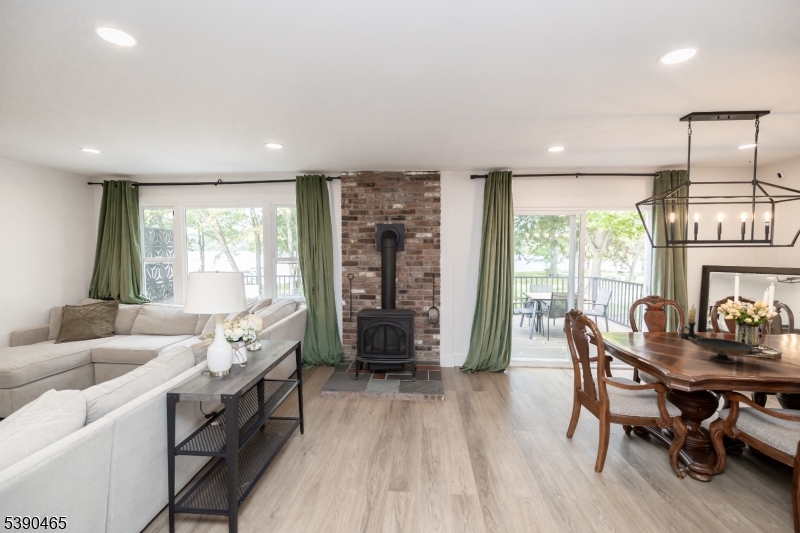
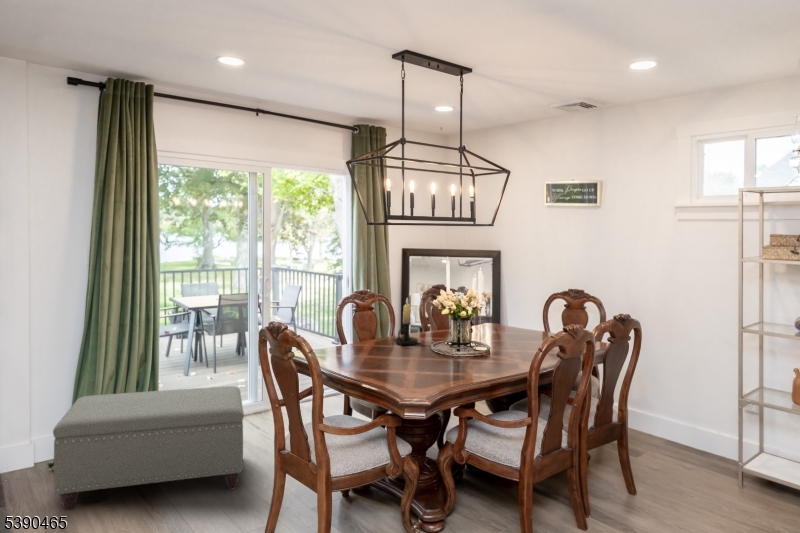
decorative bowl: present [688,337,763,363] -> none [413,340,484,370]
ottoman: none [461,339,559,408] -> present [53,386,244,511]

